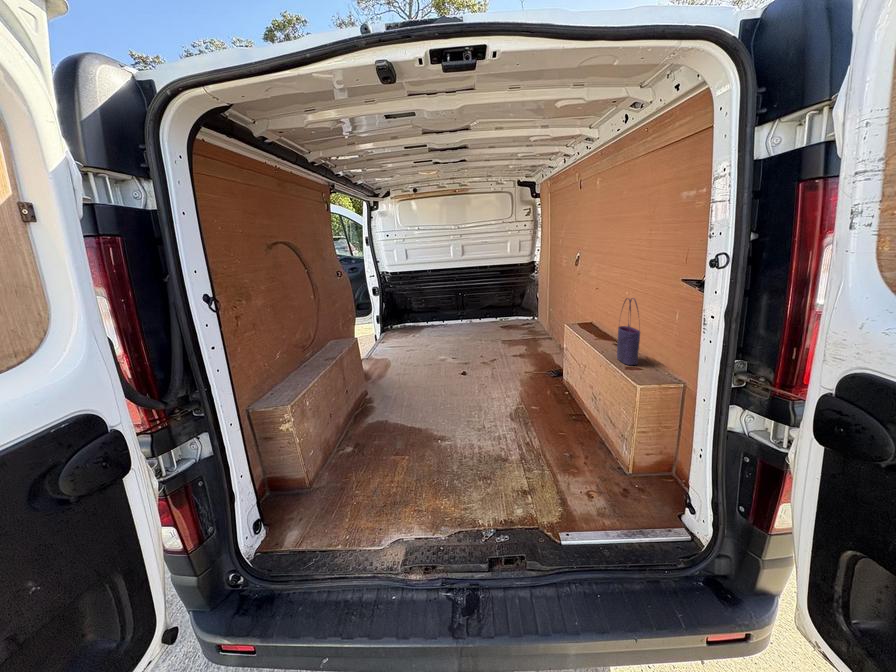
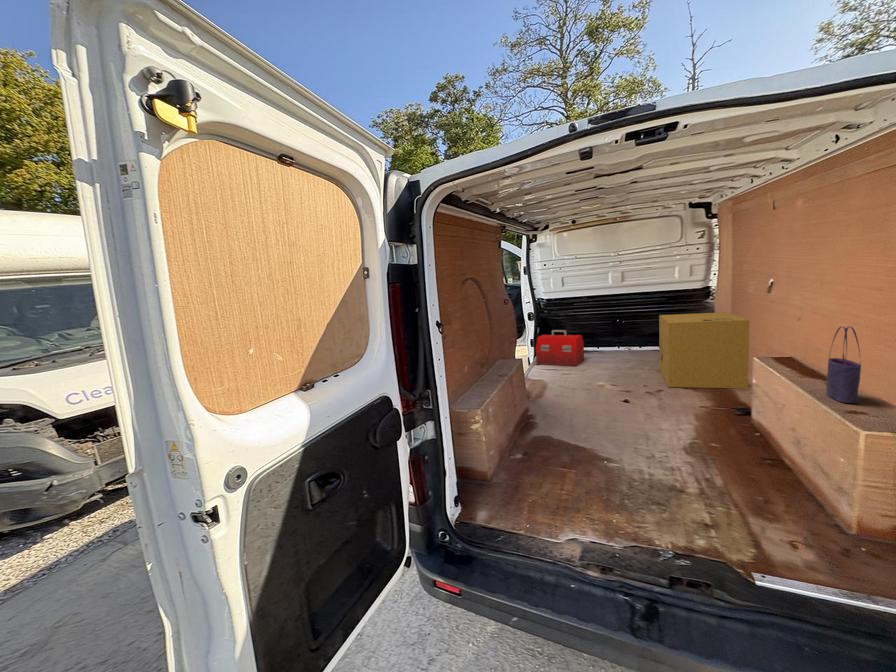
cardboard box: none [494,285,565,357] -> present [659,312,749,389]
toolbox: none [381,304,430,341] -> present [536,330,584,366]

